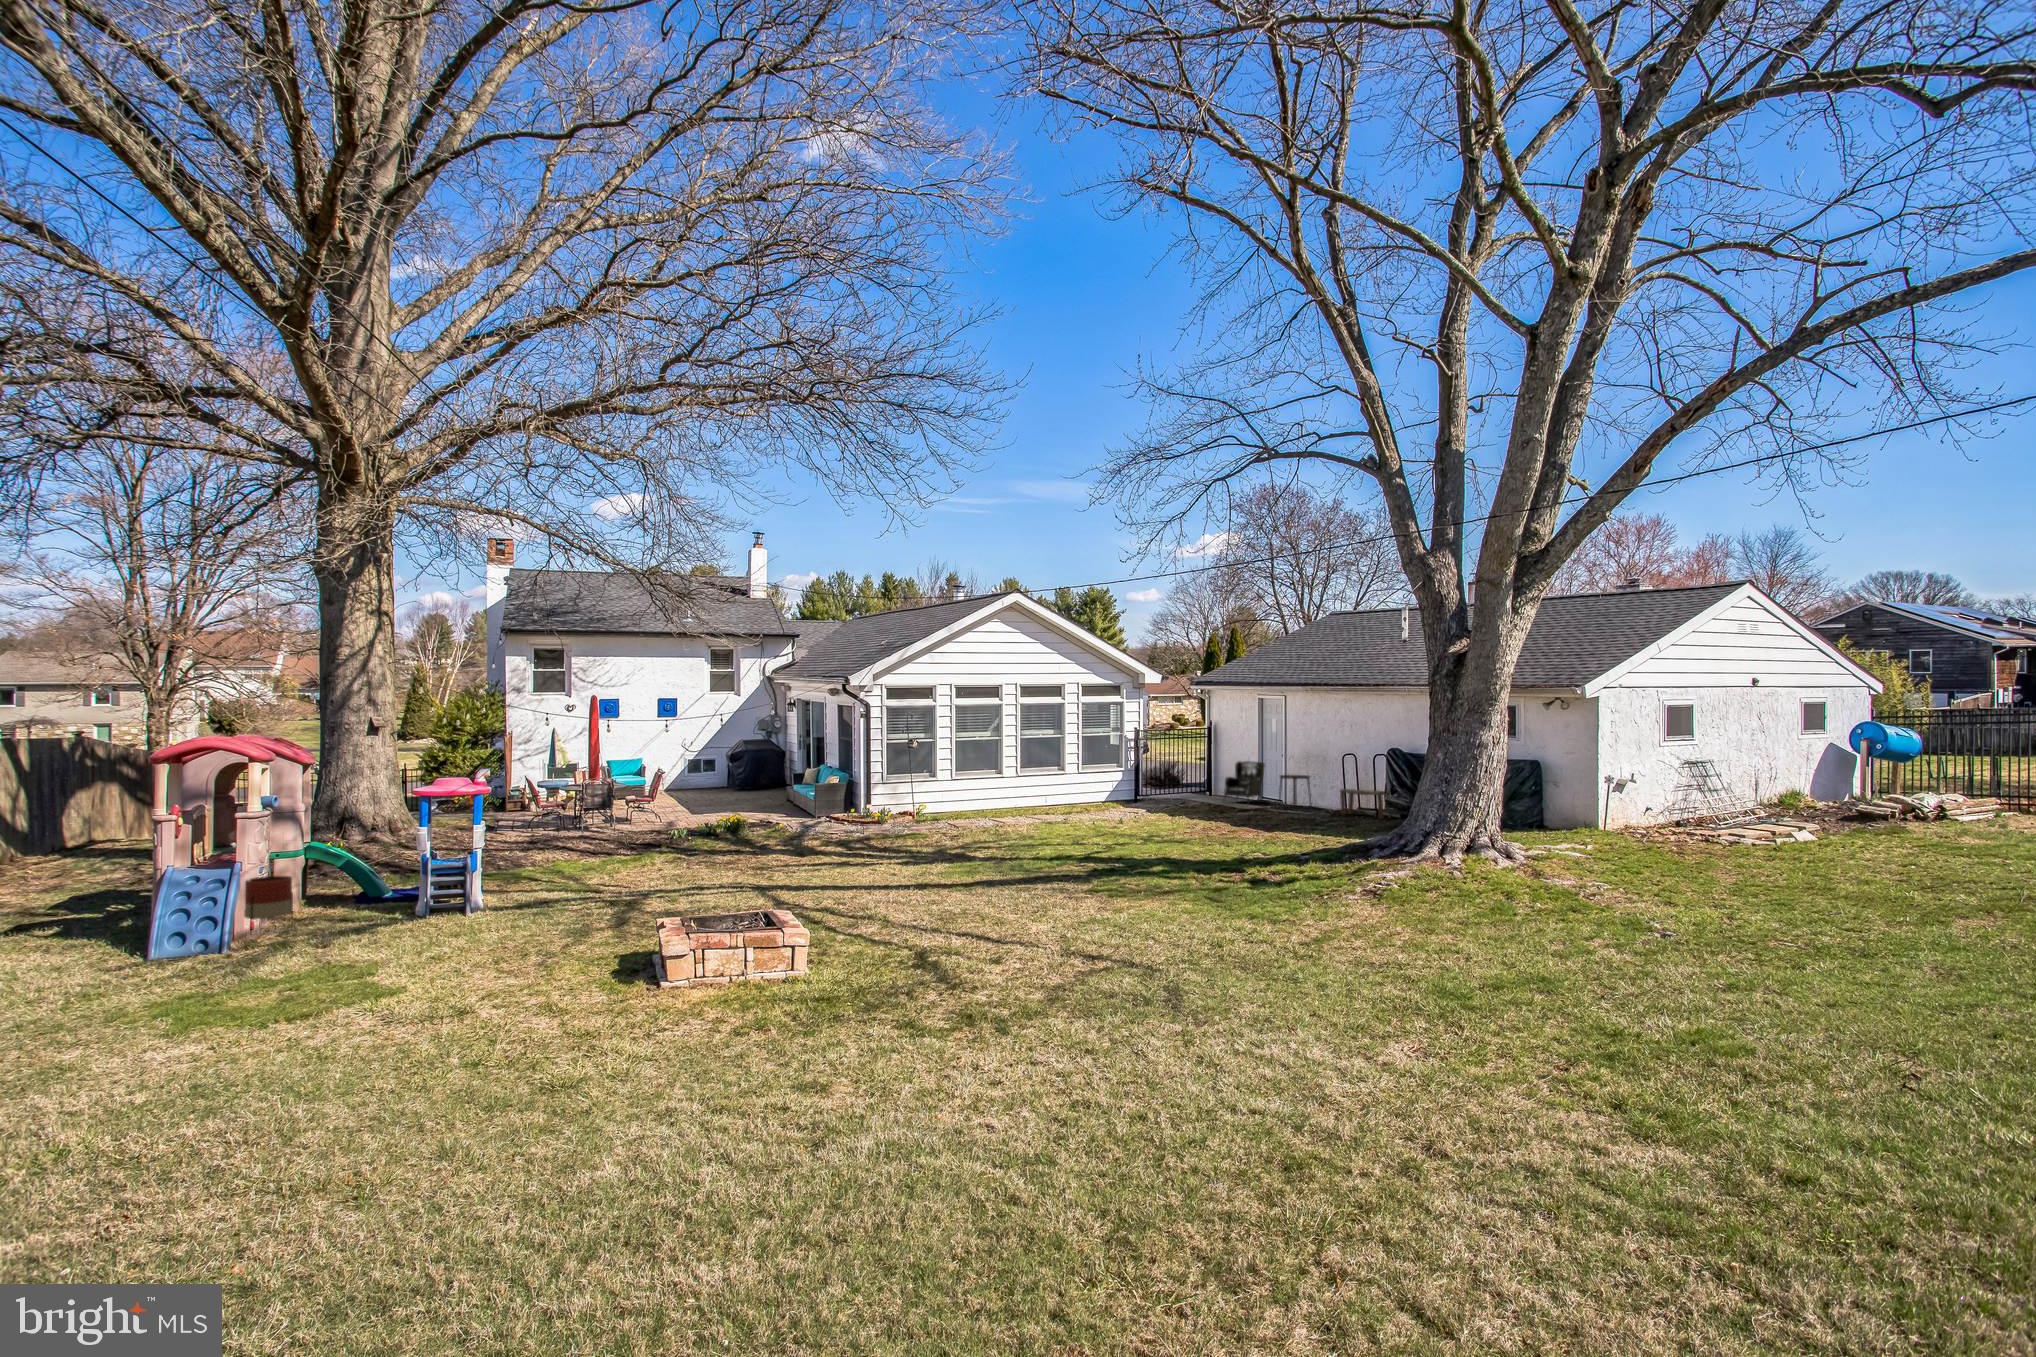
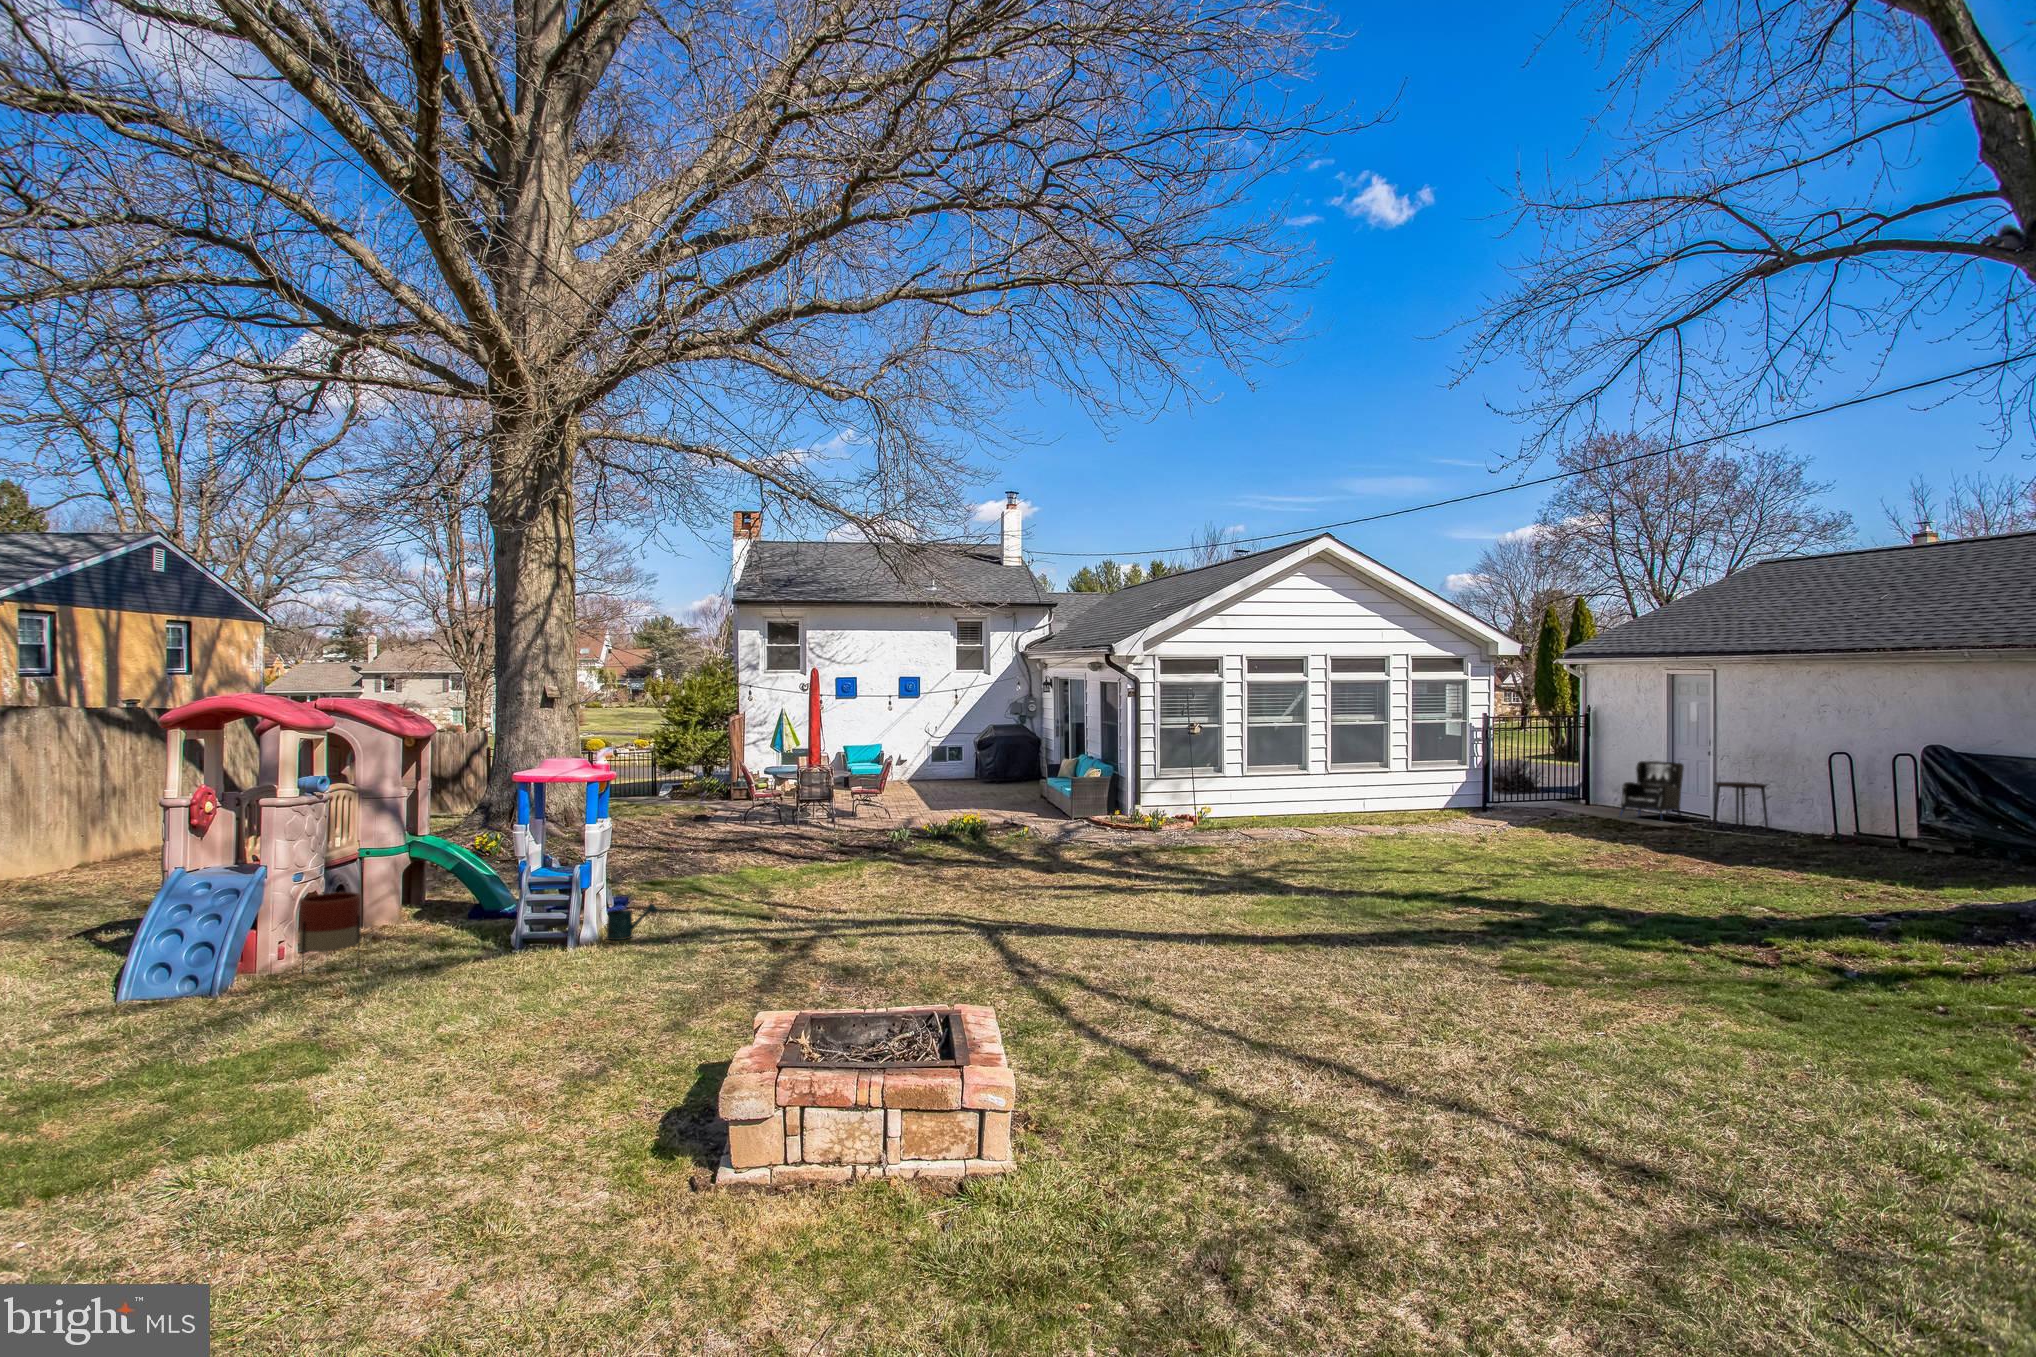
bench: present [1340,789,1390,819] -> none [1828,806,1927,854]
watering can: none [473,878,518,906] -> present [599,904,656,940]

